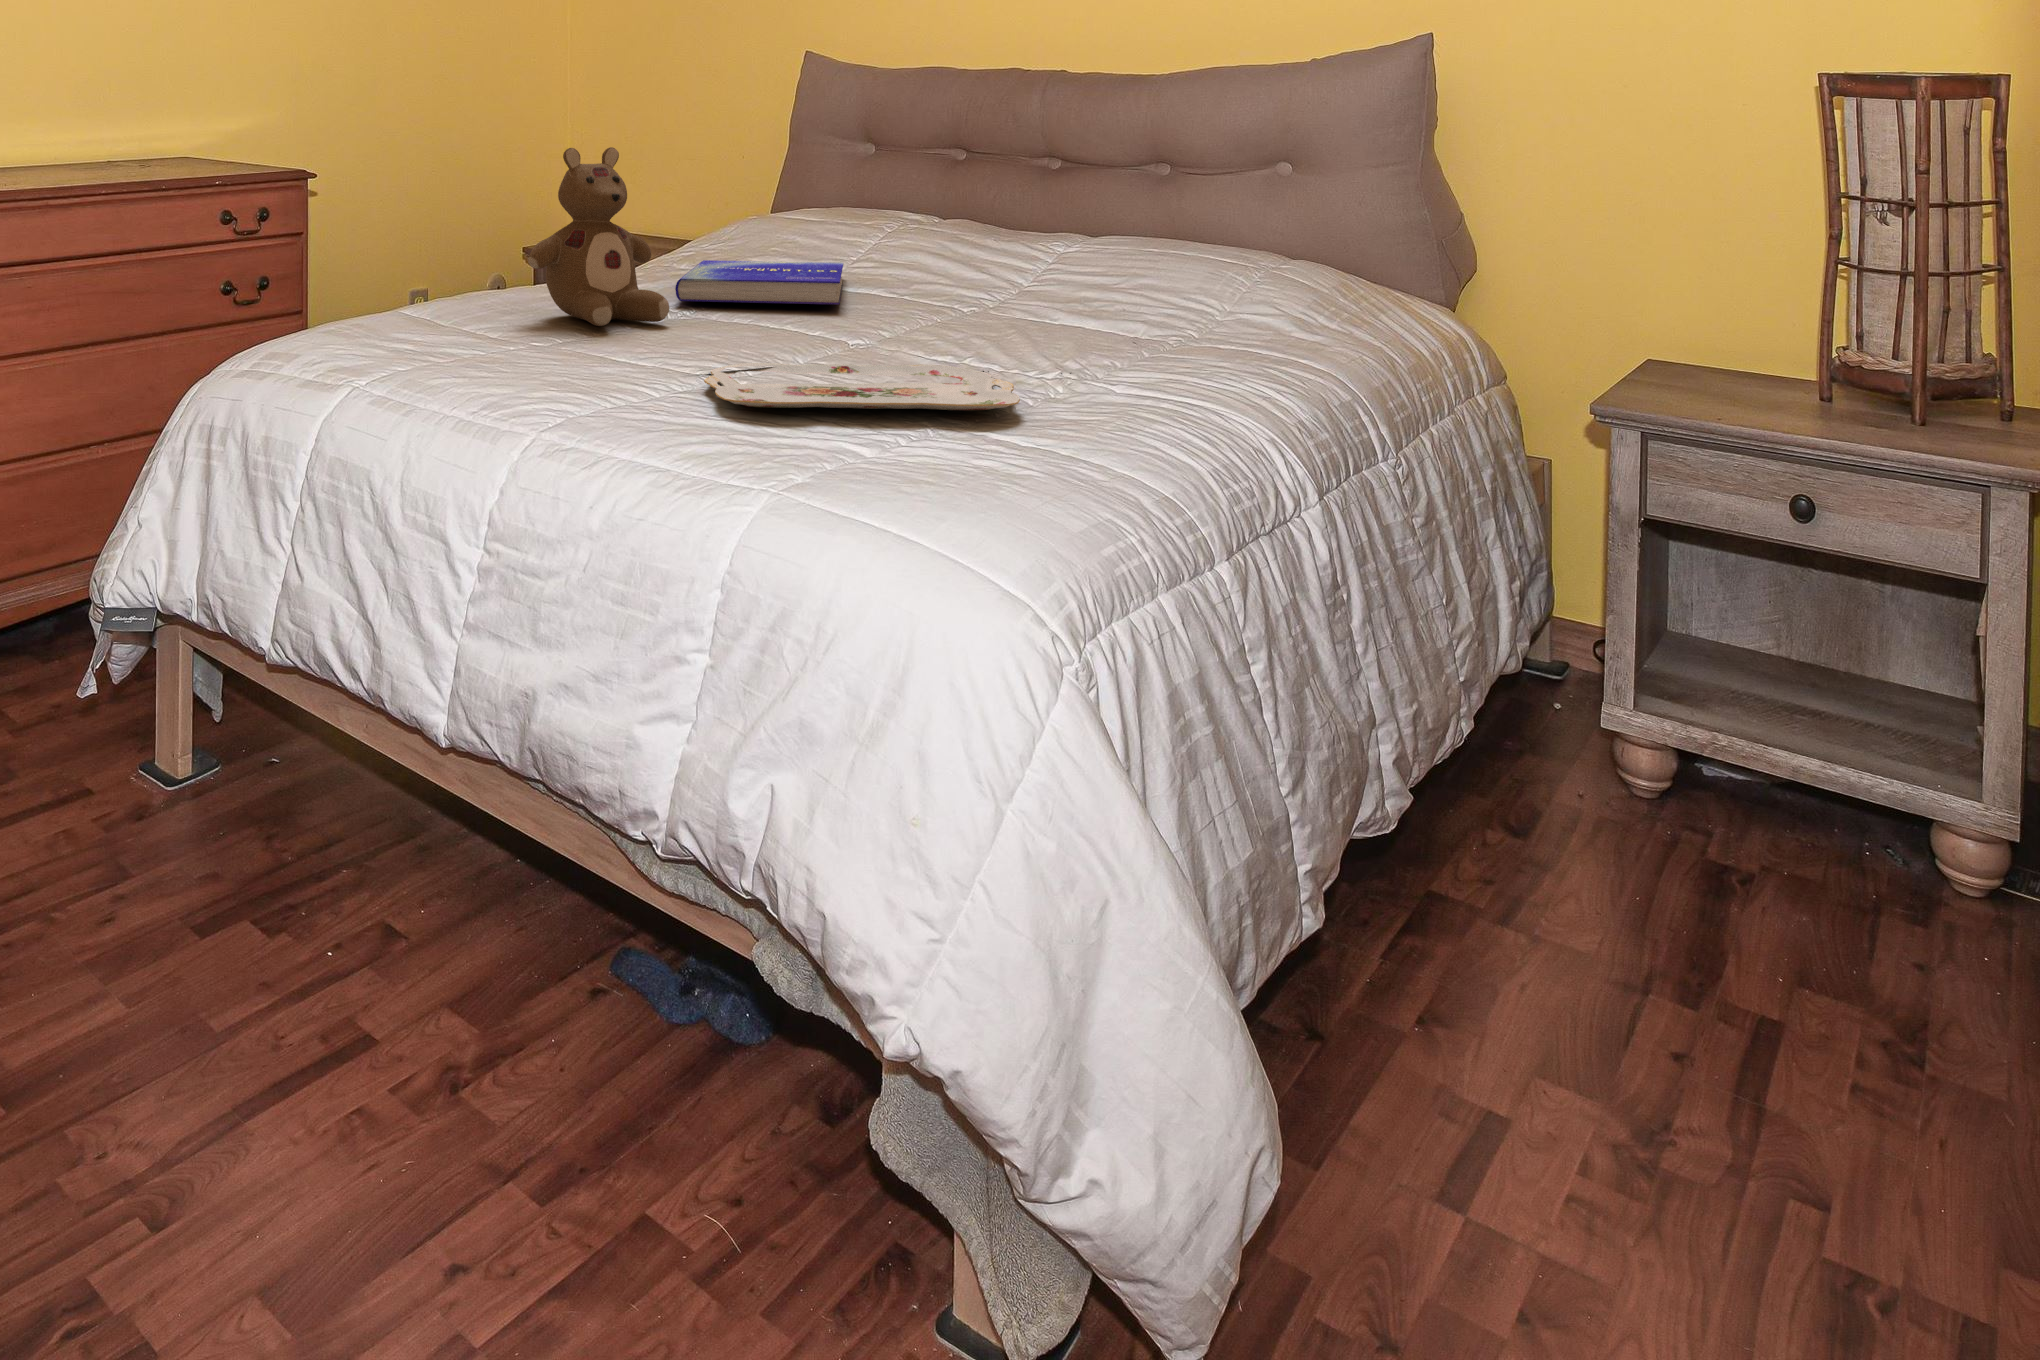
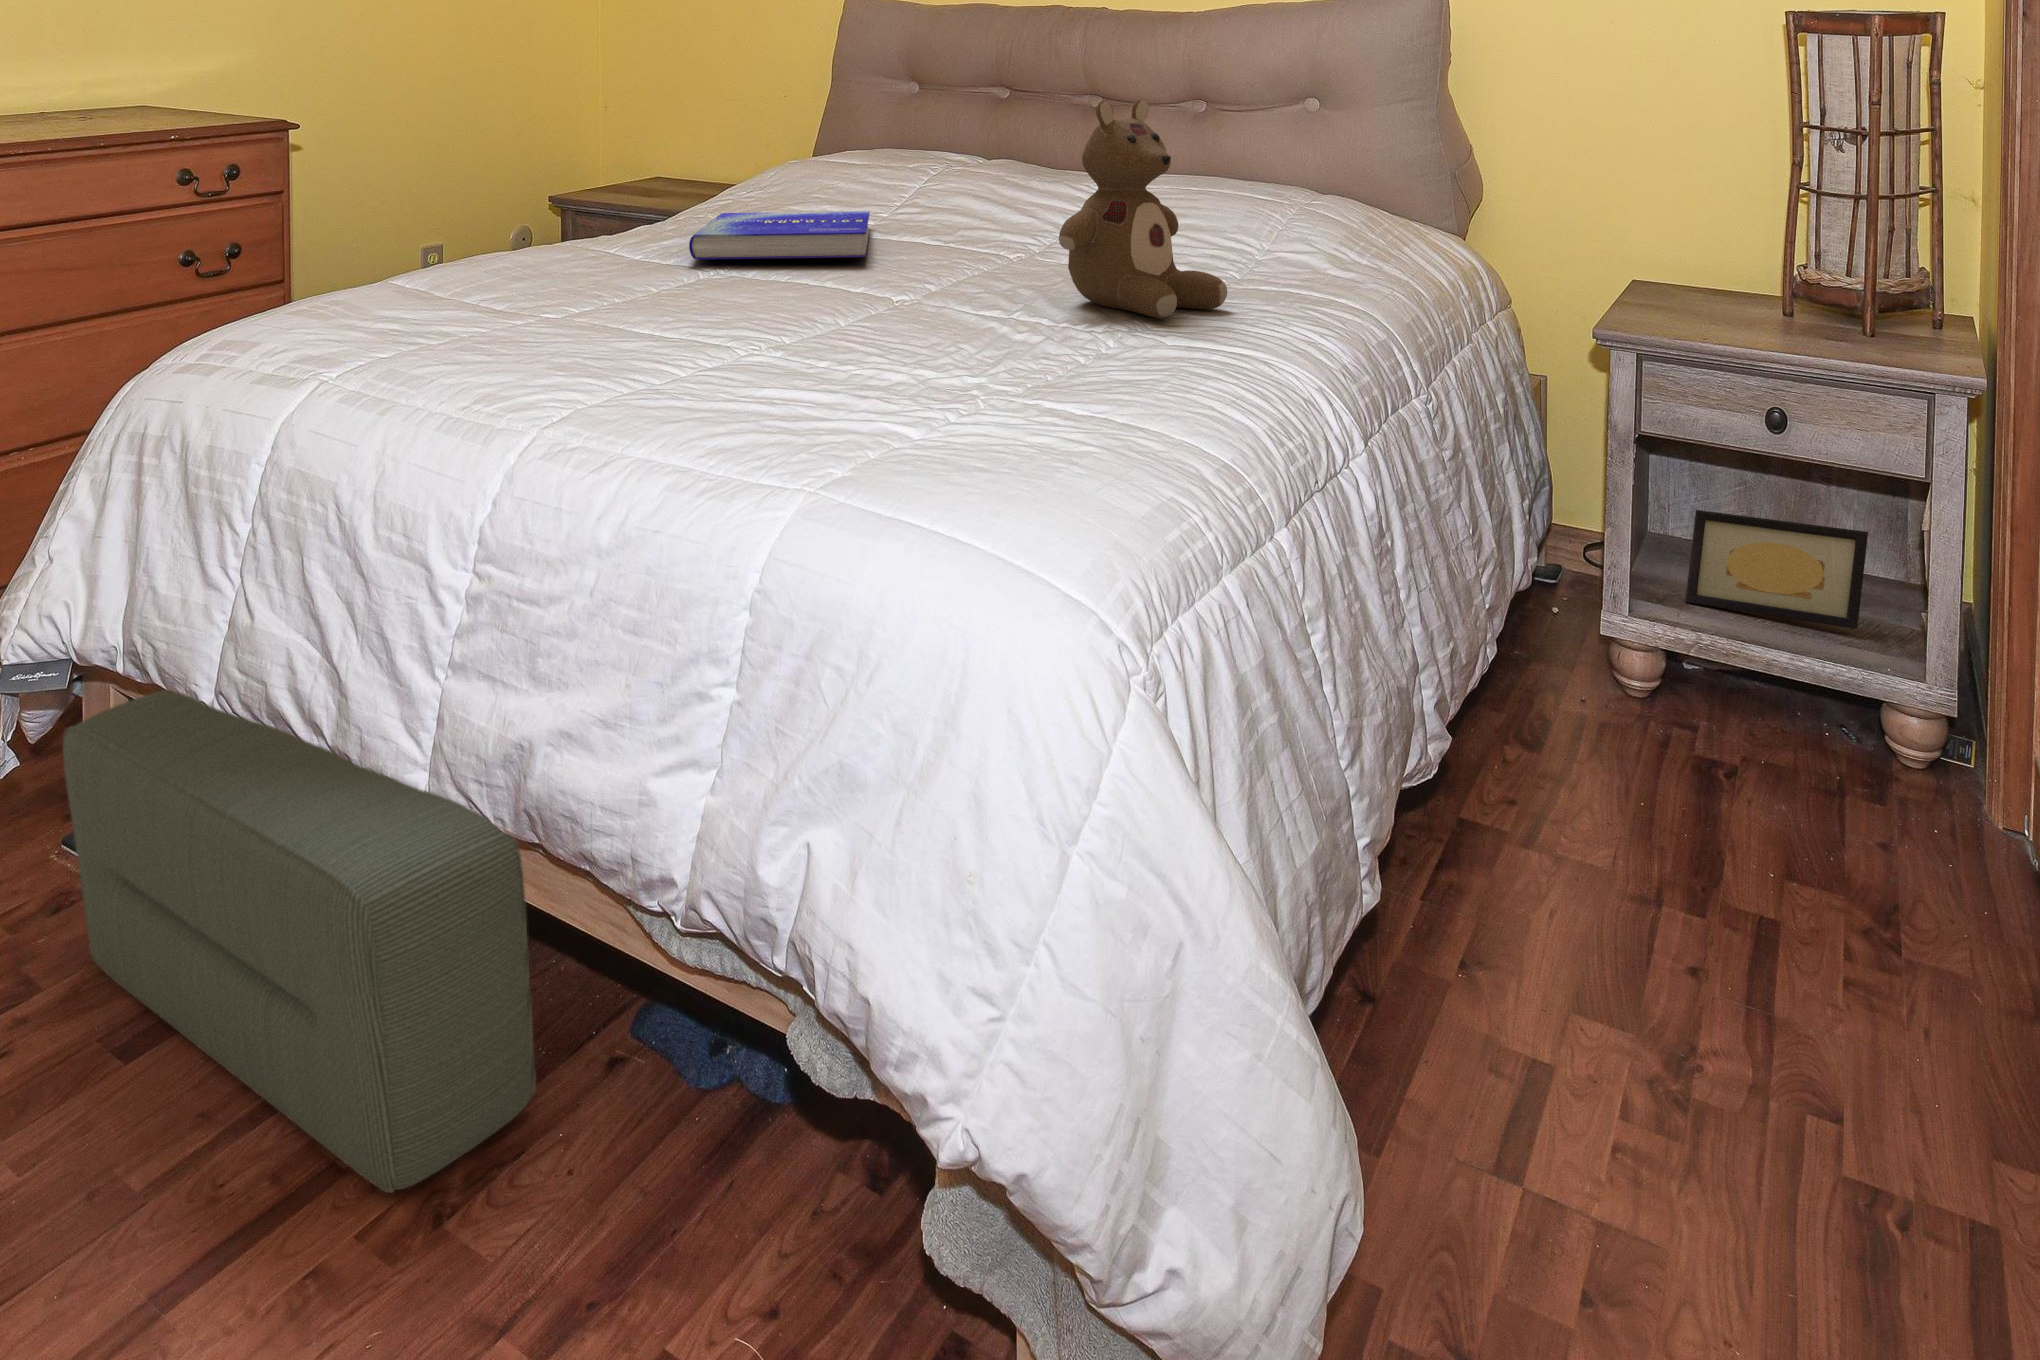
stuffed bear: present [528,147,669,326] -> present [1059,99,1227,318]
serving tray: present [704,363,1020,410] -> none [717,321,1062,382]
picture frame: none [1701,600,1917,738] -> present [1685,510,1868,629]
pouf: none [145,638,524,1065] -> present [63,688,536,1193]

